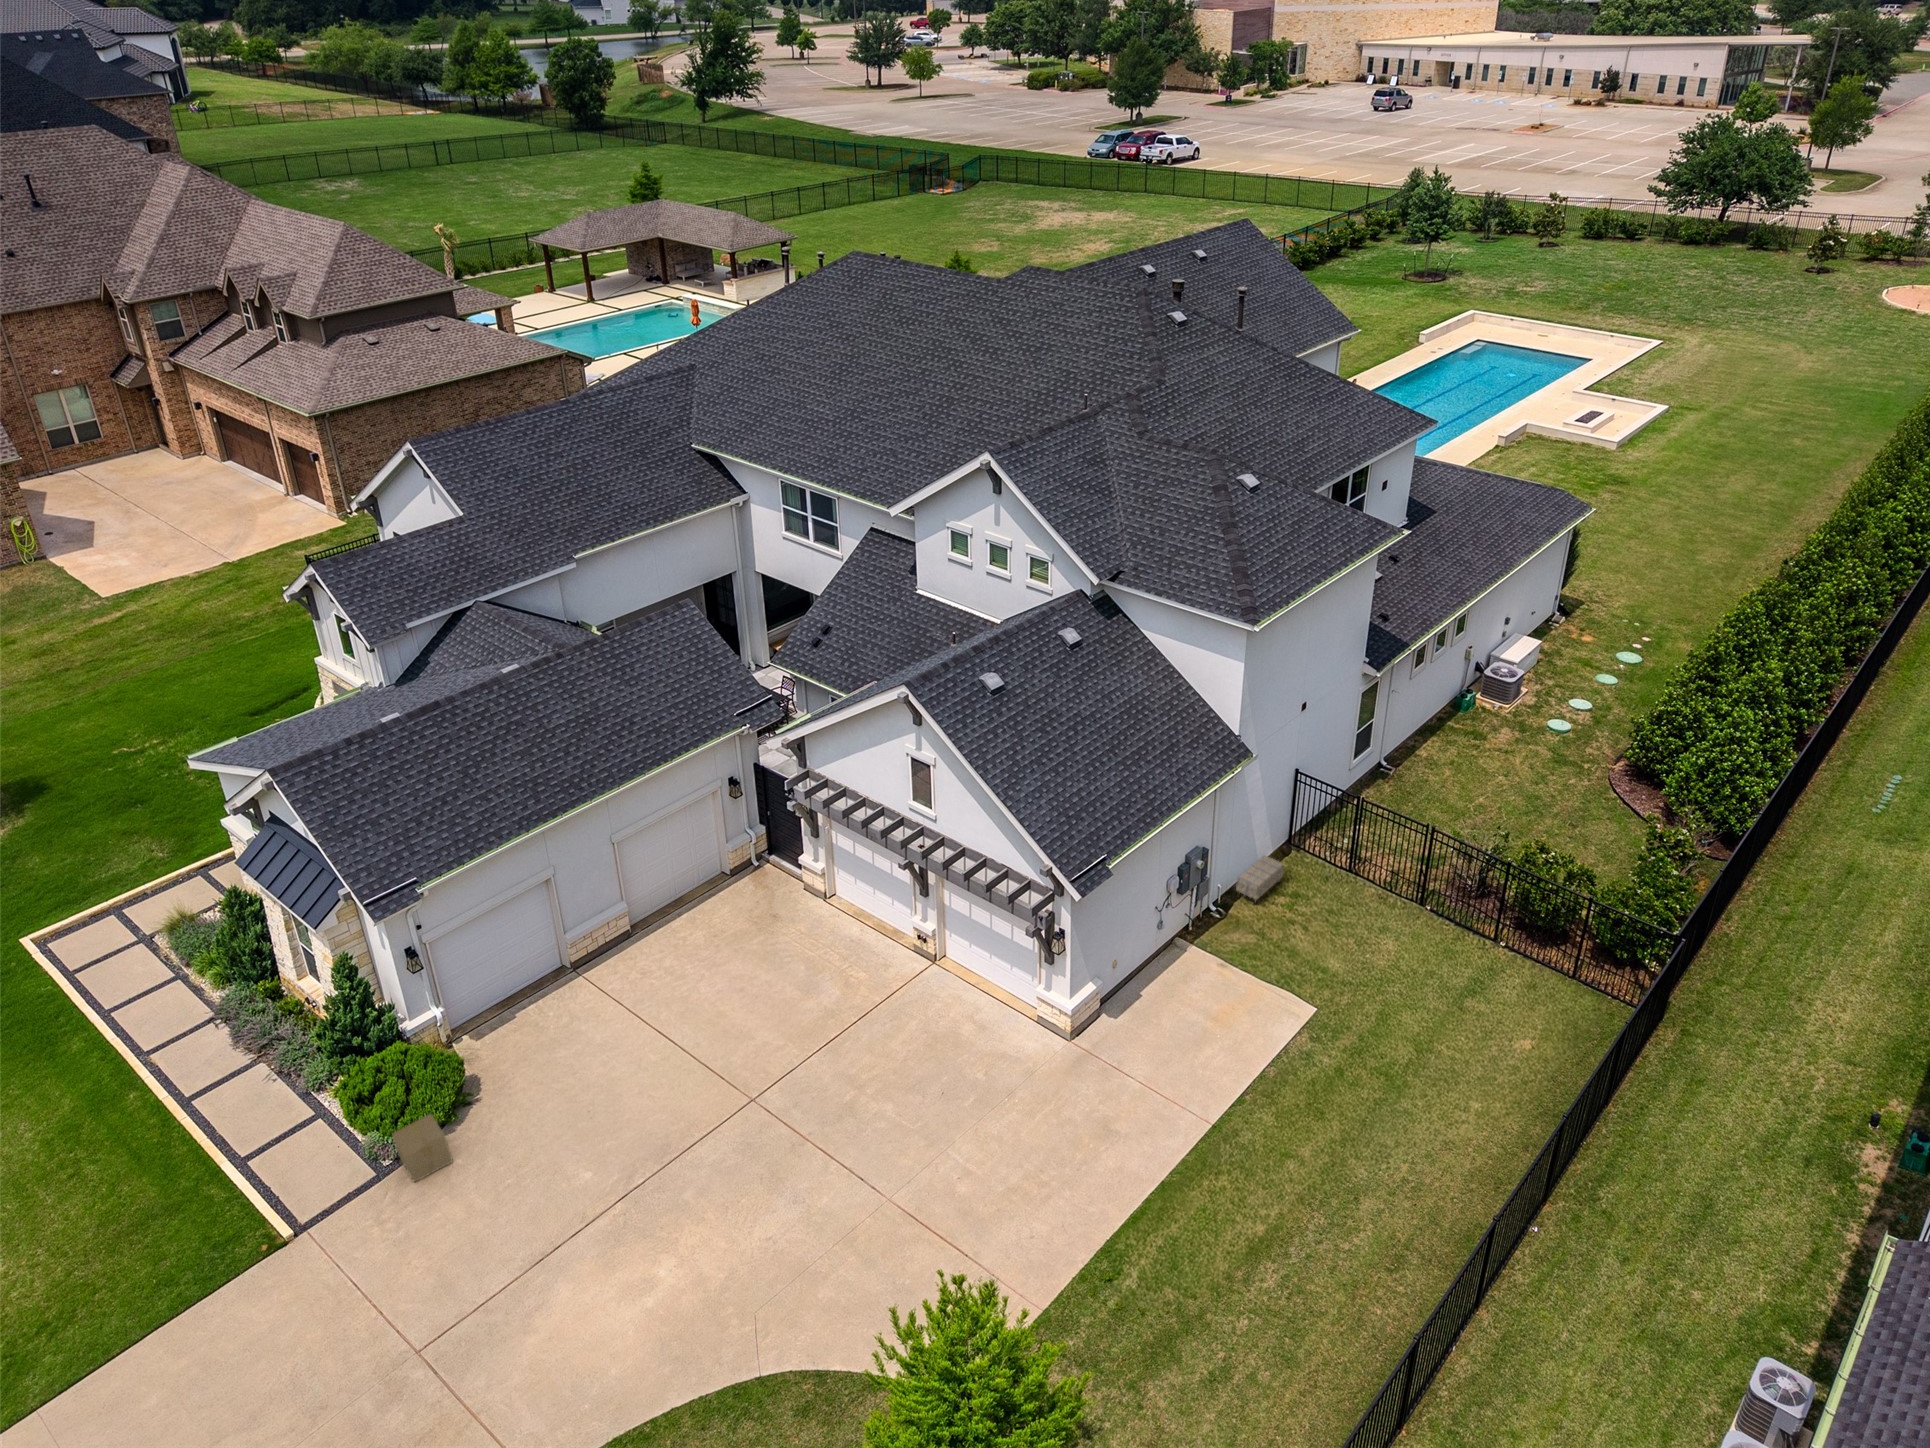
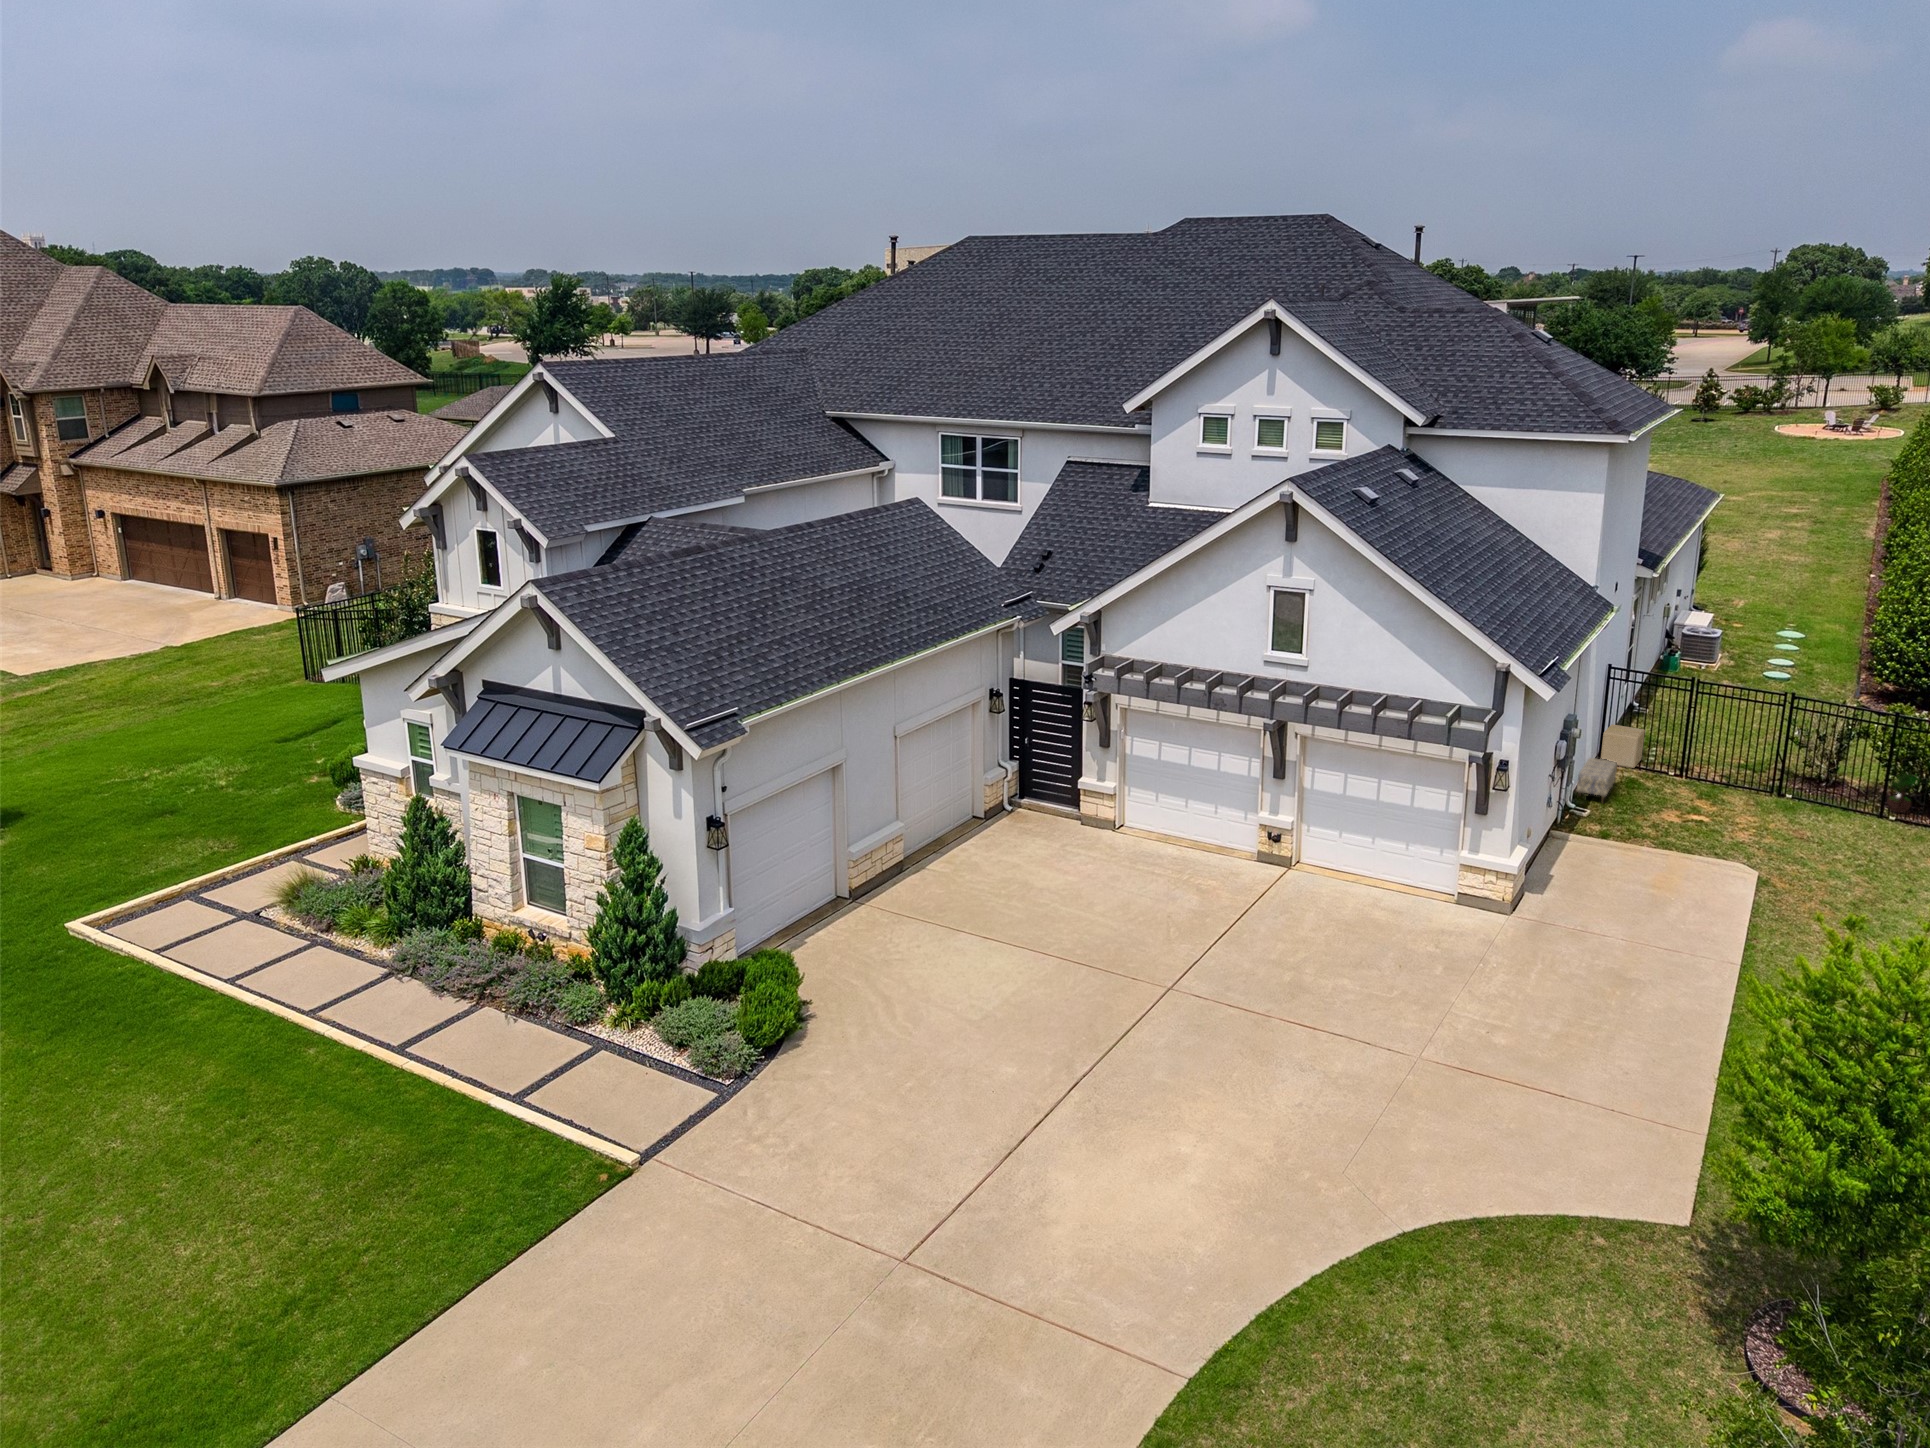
potted tree: none [1499,914,1526,947] -> present [1887,773,1917,813]
cardboard box: present [392,1114,453,1182] -> present [1601,724,1645,768]

